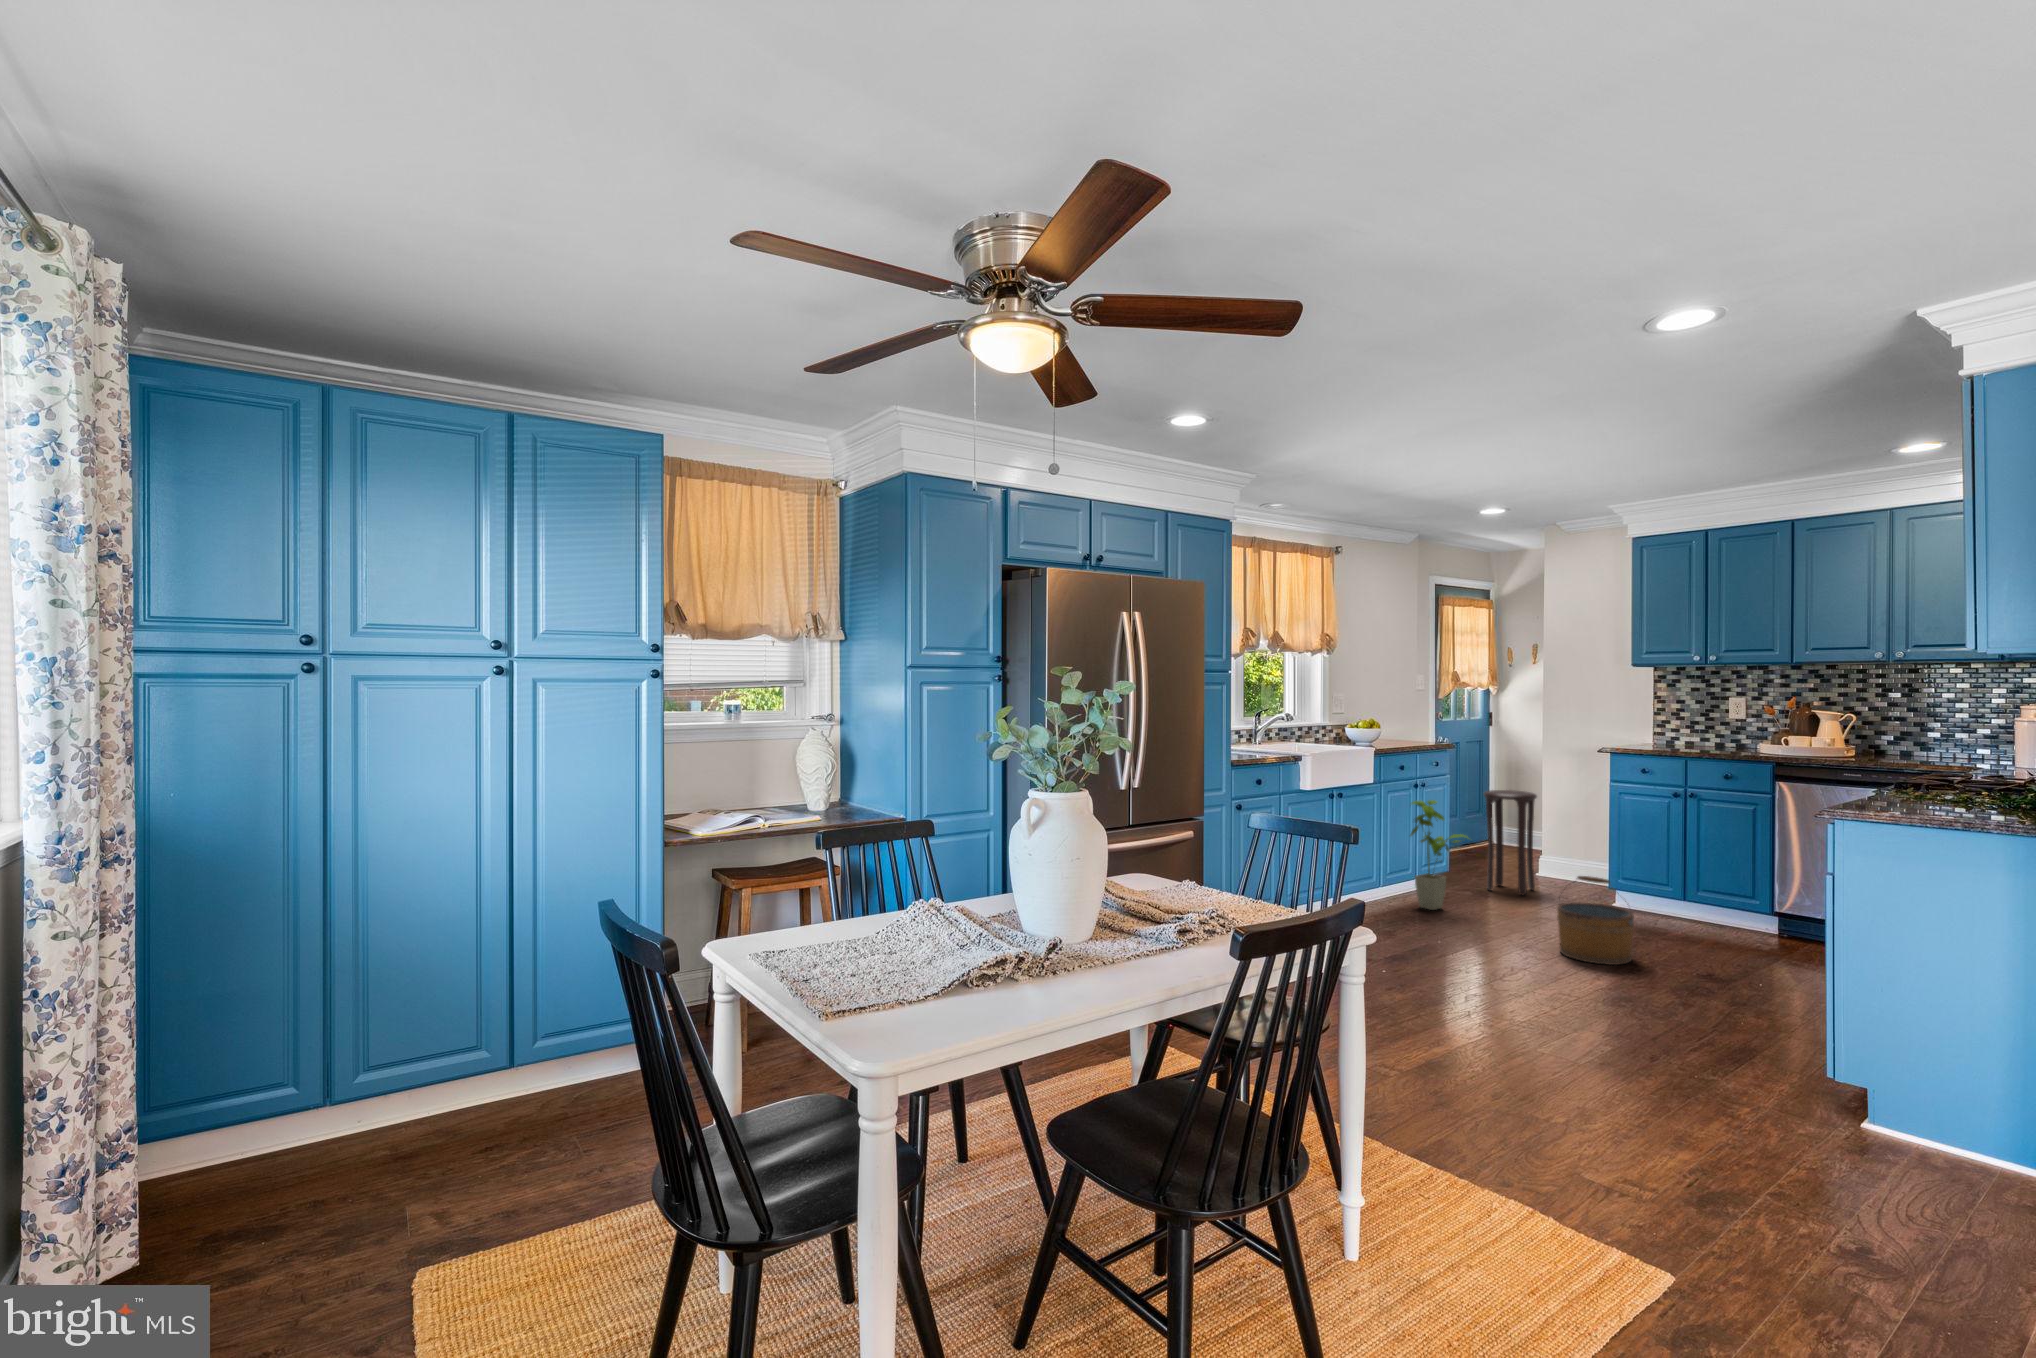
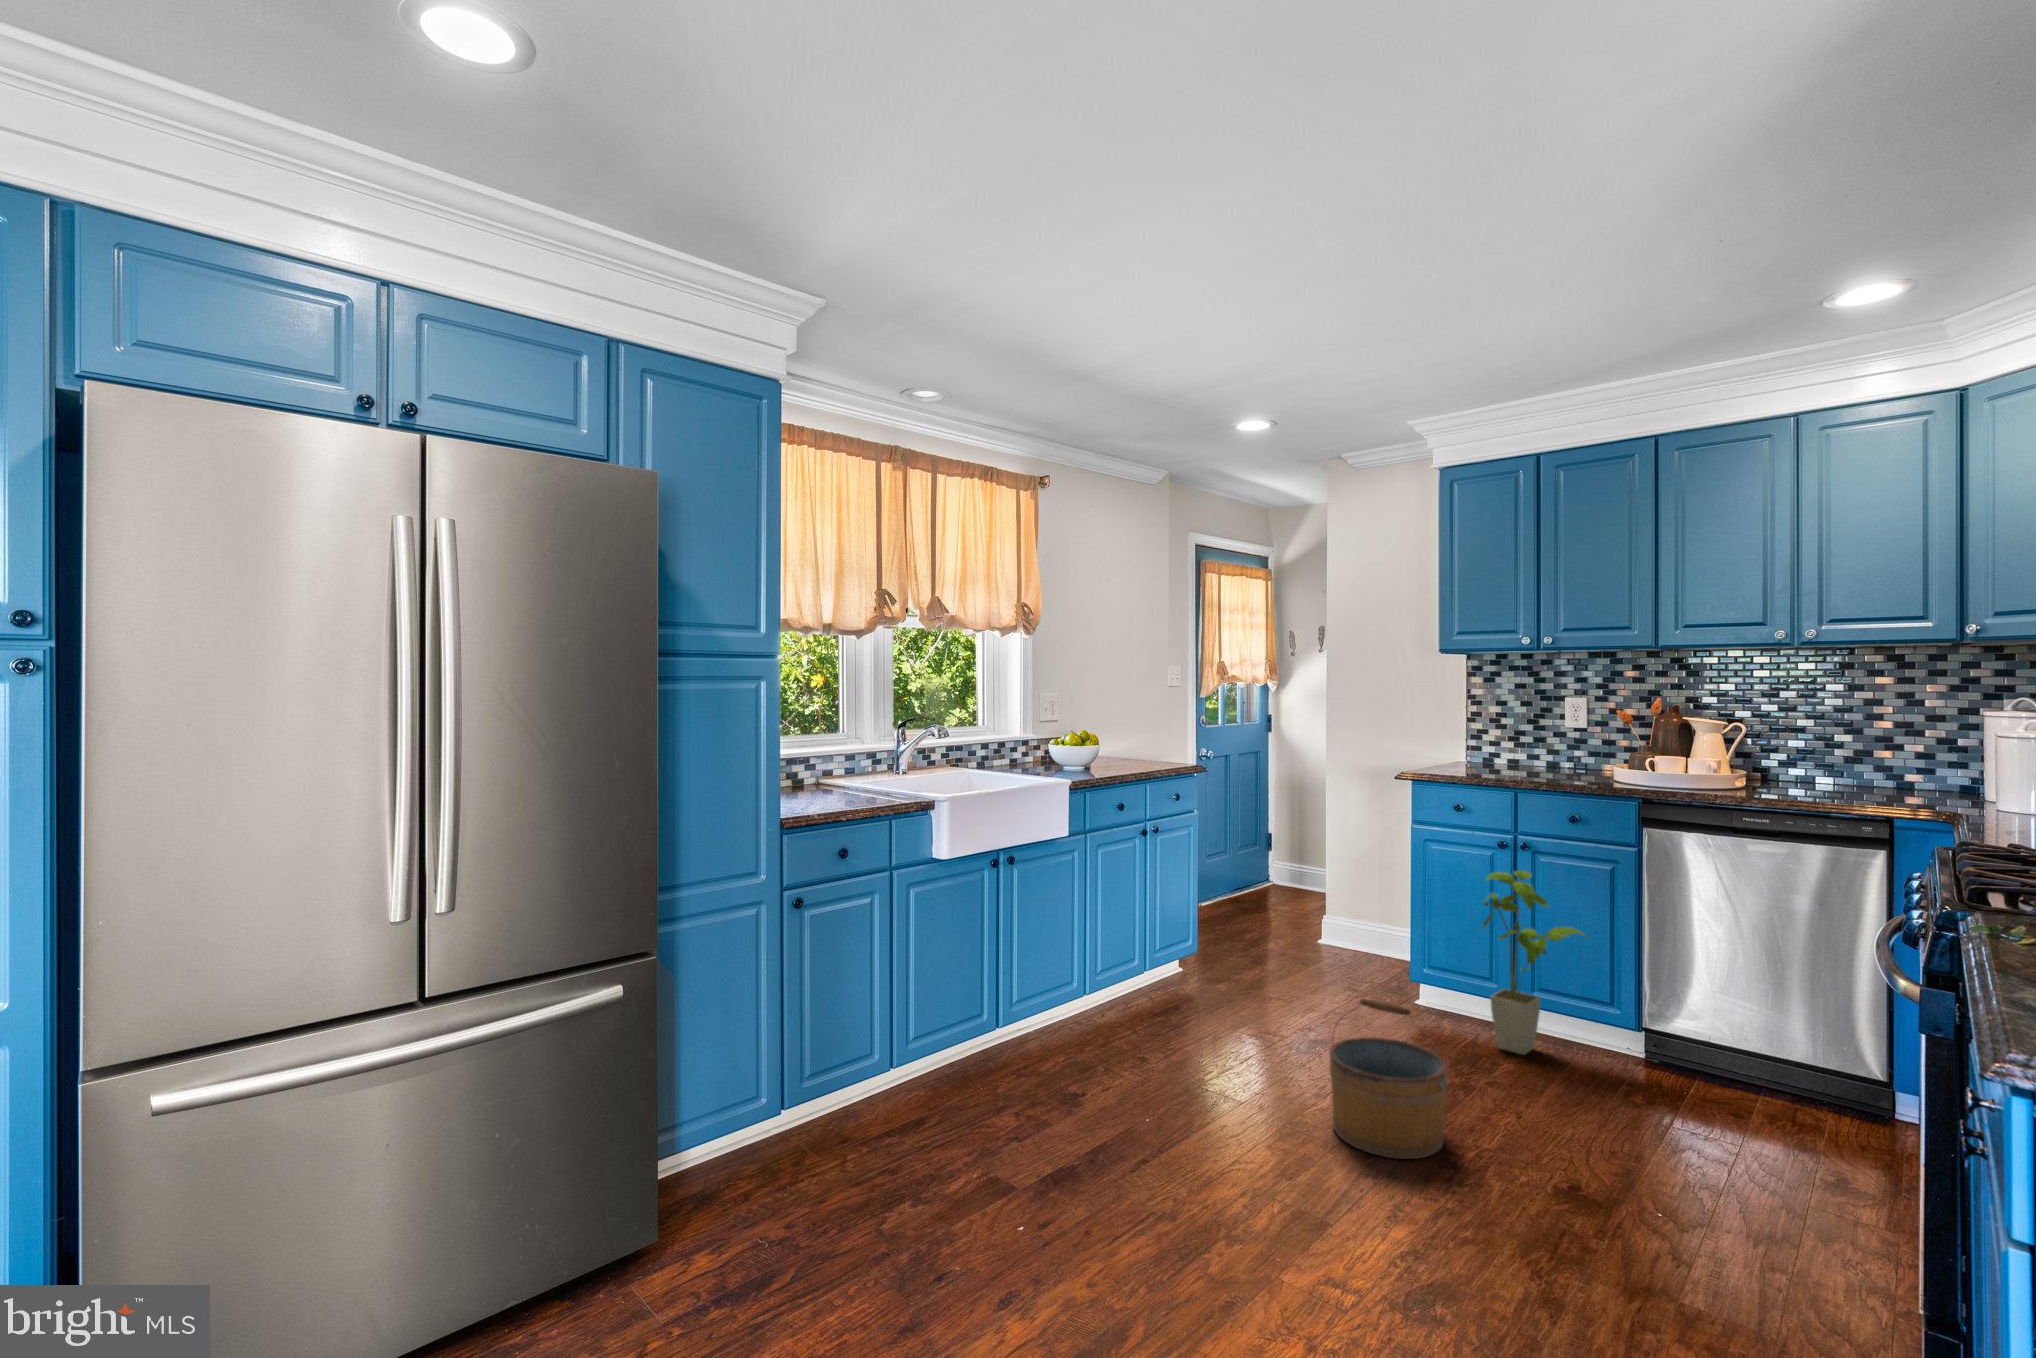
stool: present [1484,790,1537,895] -> none [1243,830,1314,986]
house plant: present [1411,800,1468,910] -> present [1482,870,1585,1055]

